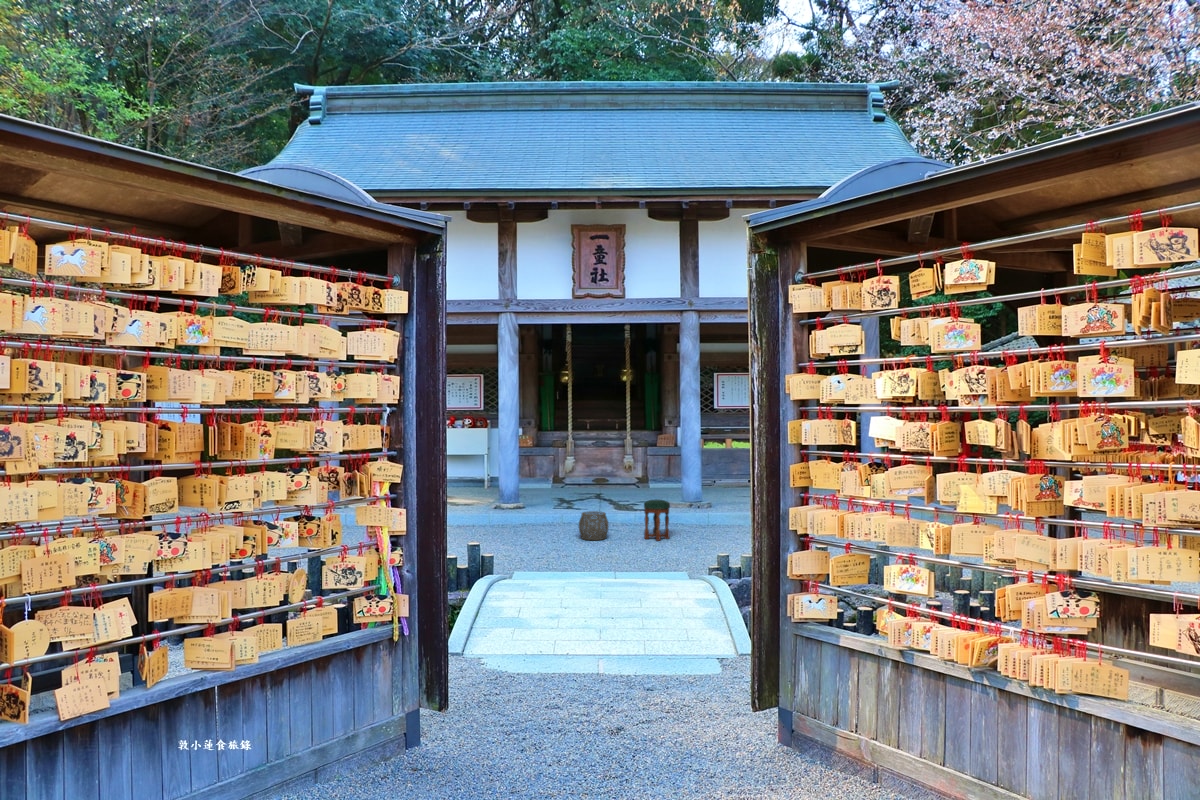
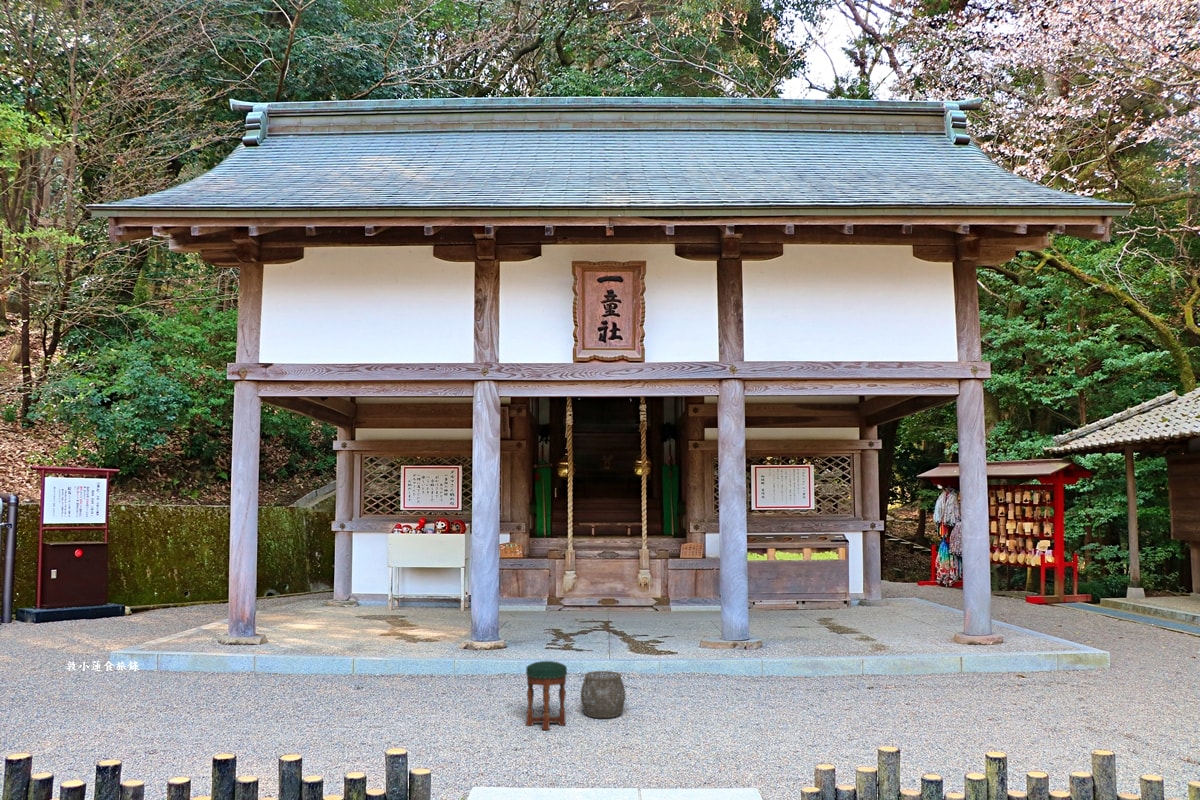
stool: present [644,499,670,541] -> present [526,661,567,730]

